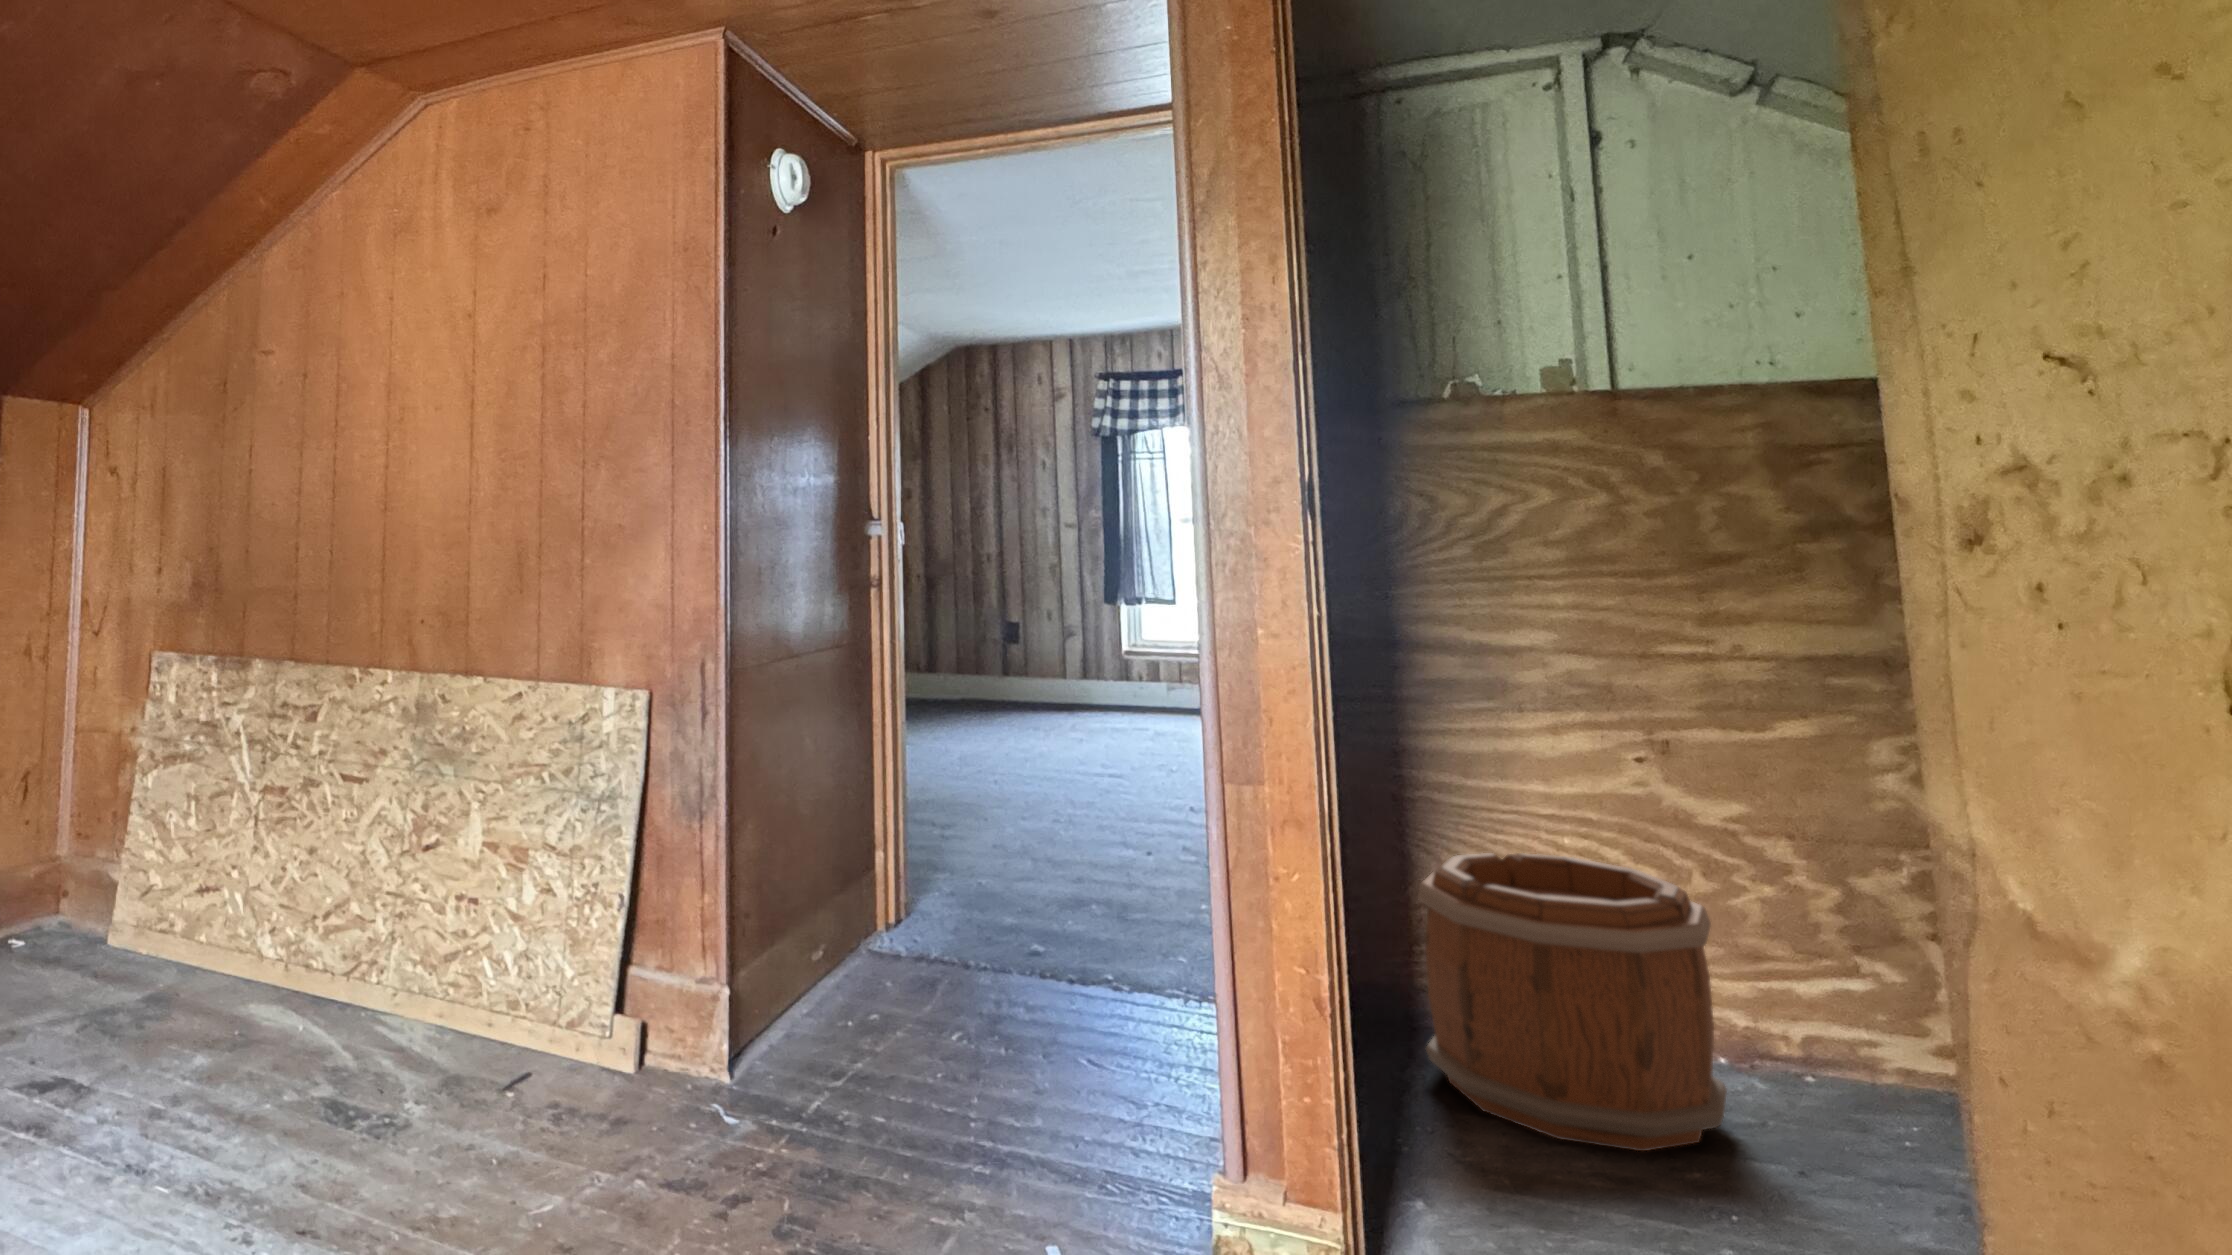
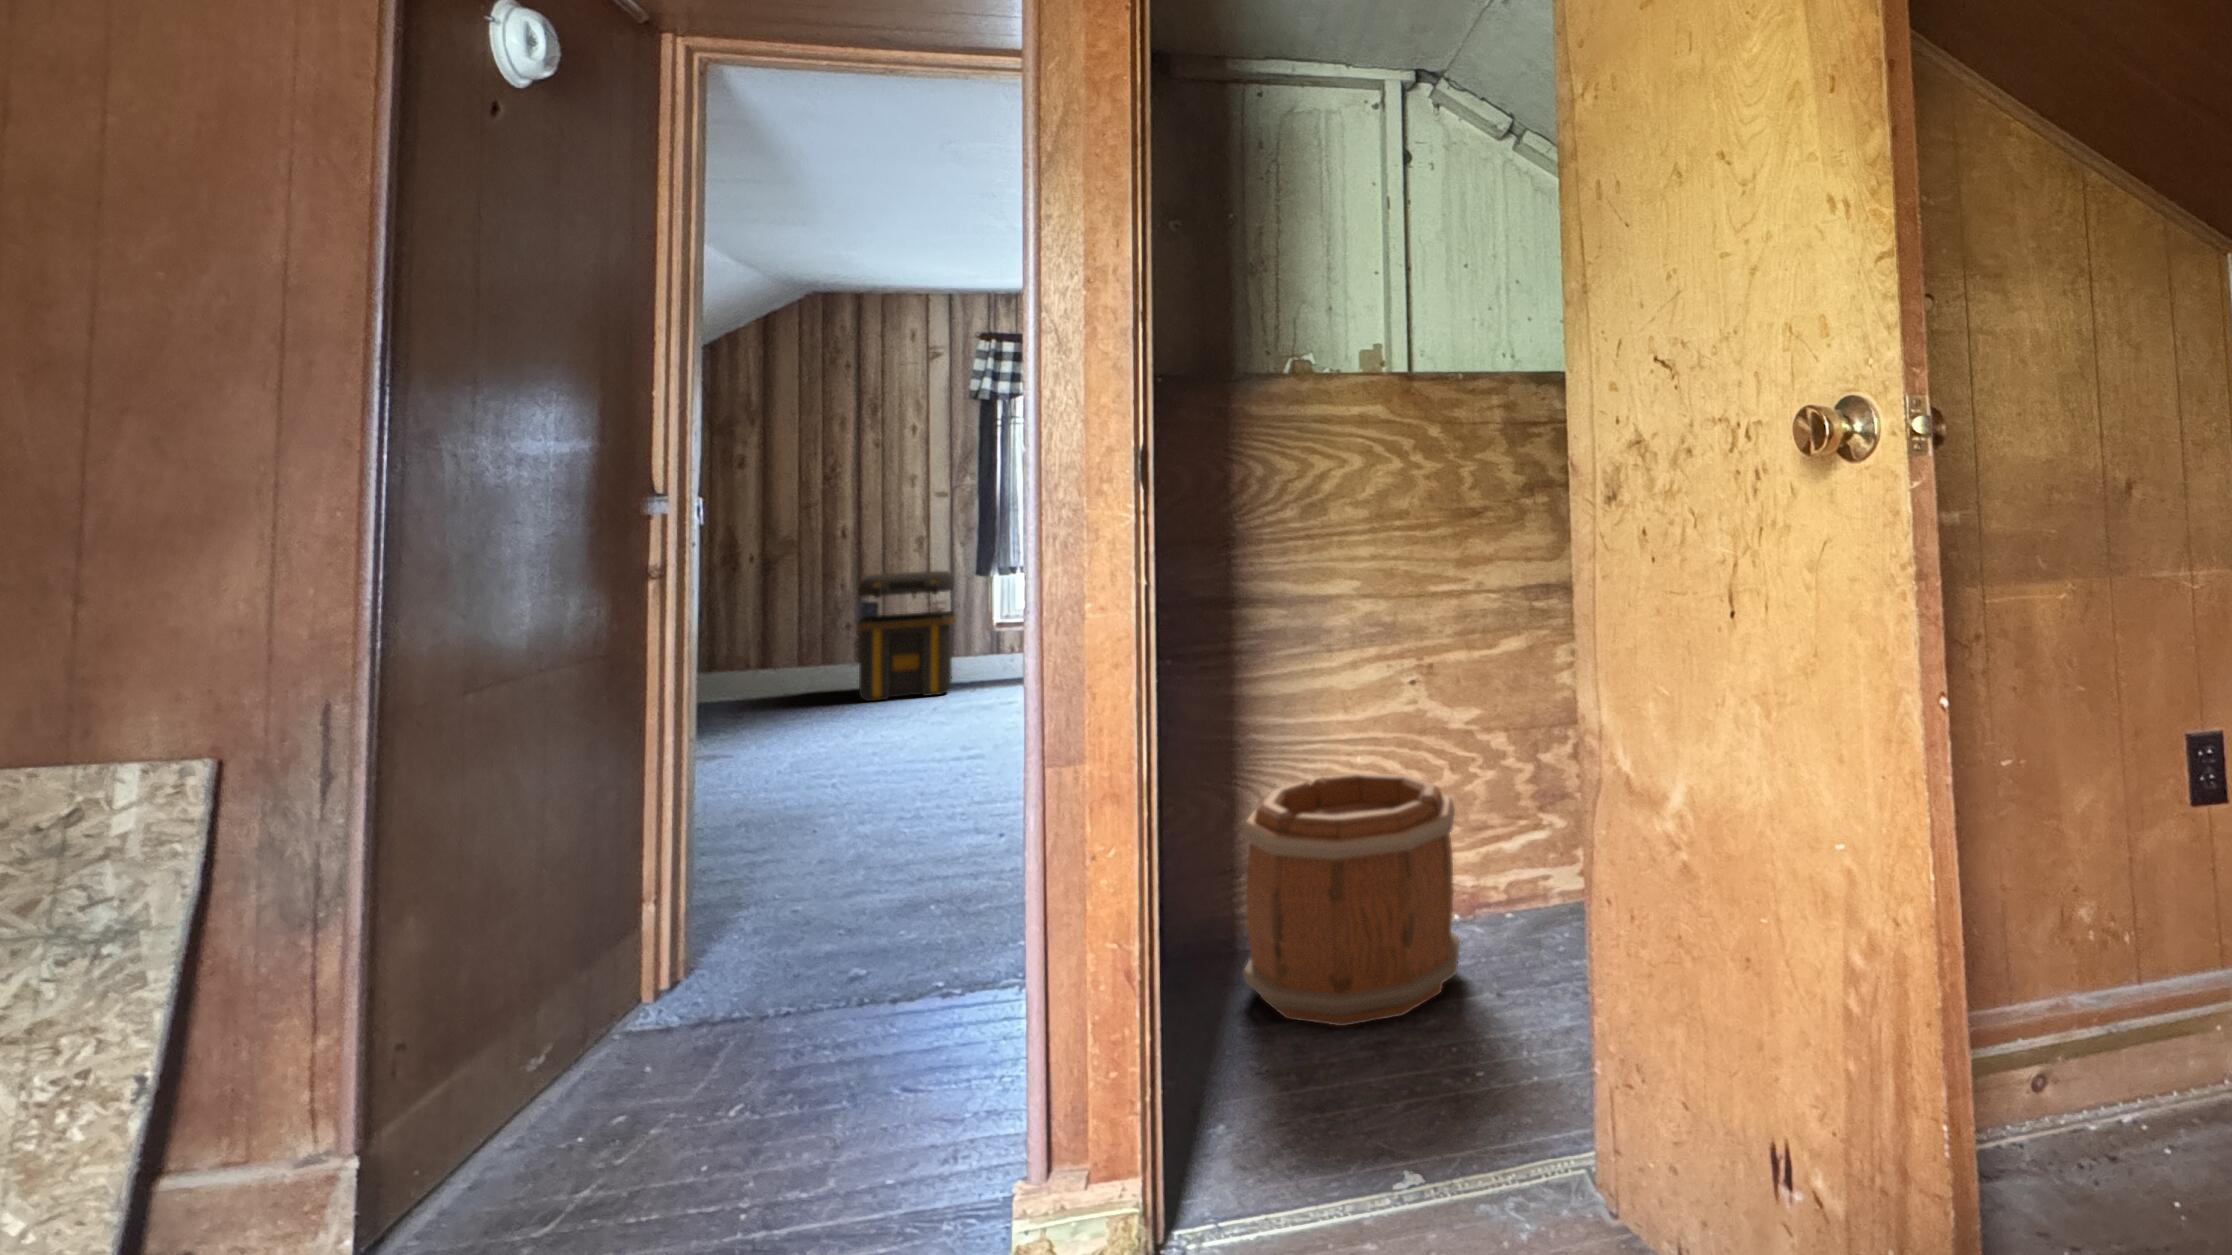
toolbox: none [996,601,1083,724] -> present [858,571,954,701]

